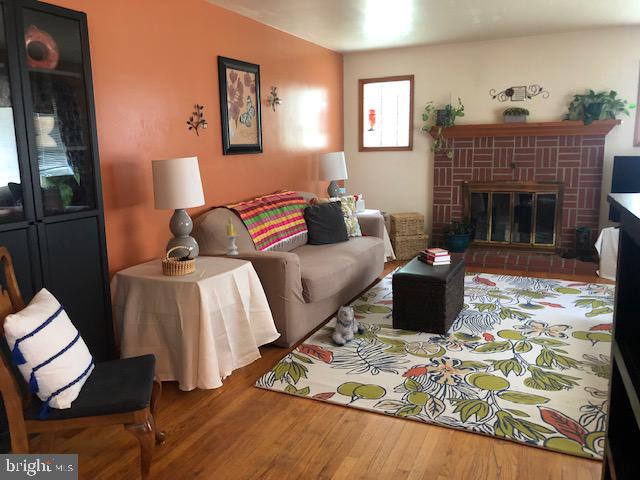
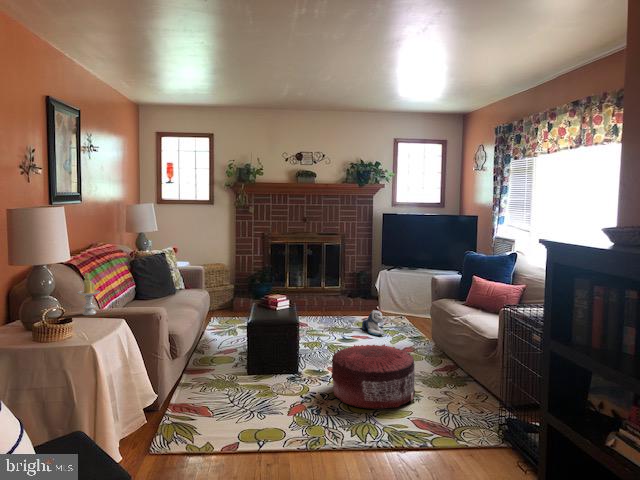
plush toy: present [332,306,364,345] -> present [362,310,384,336]
pouf: none [464,312,573,391] -> present [332,344,415,409]

